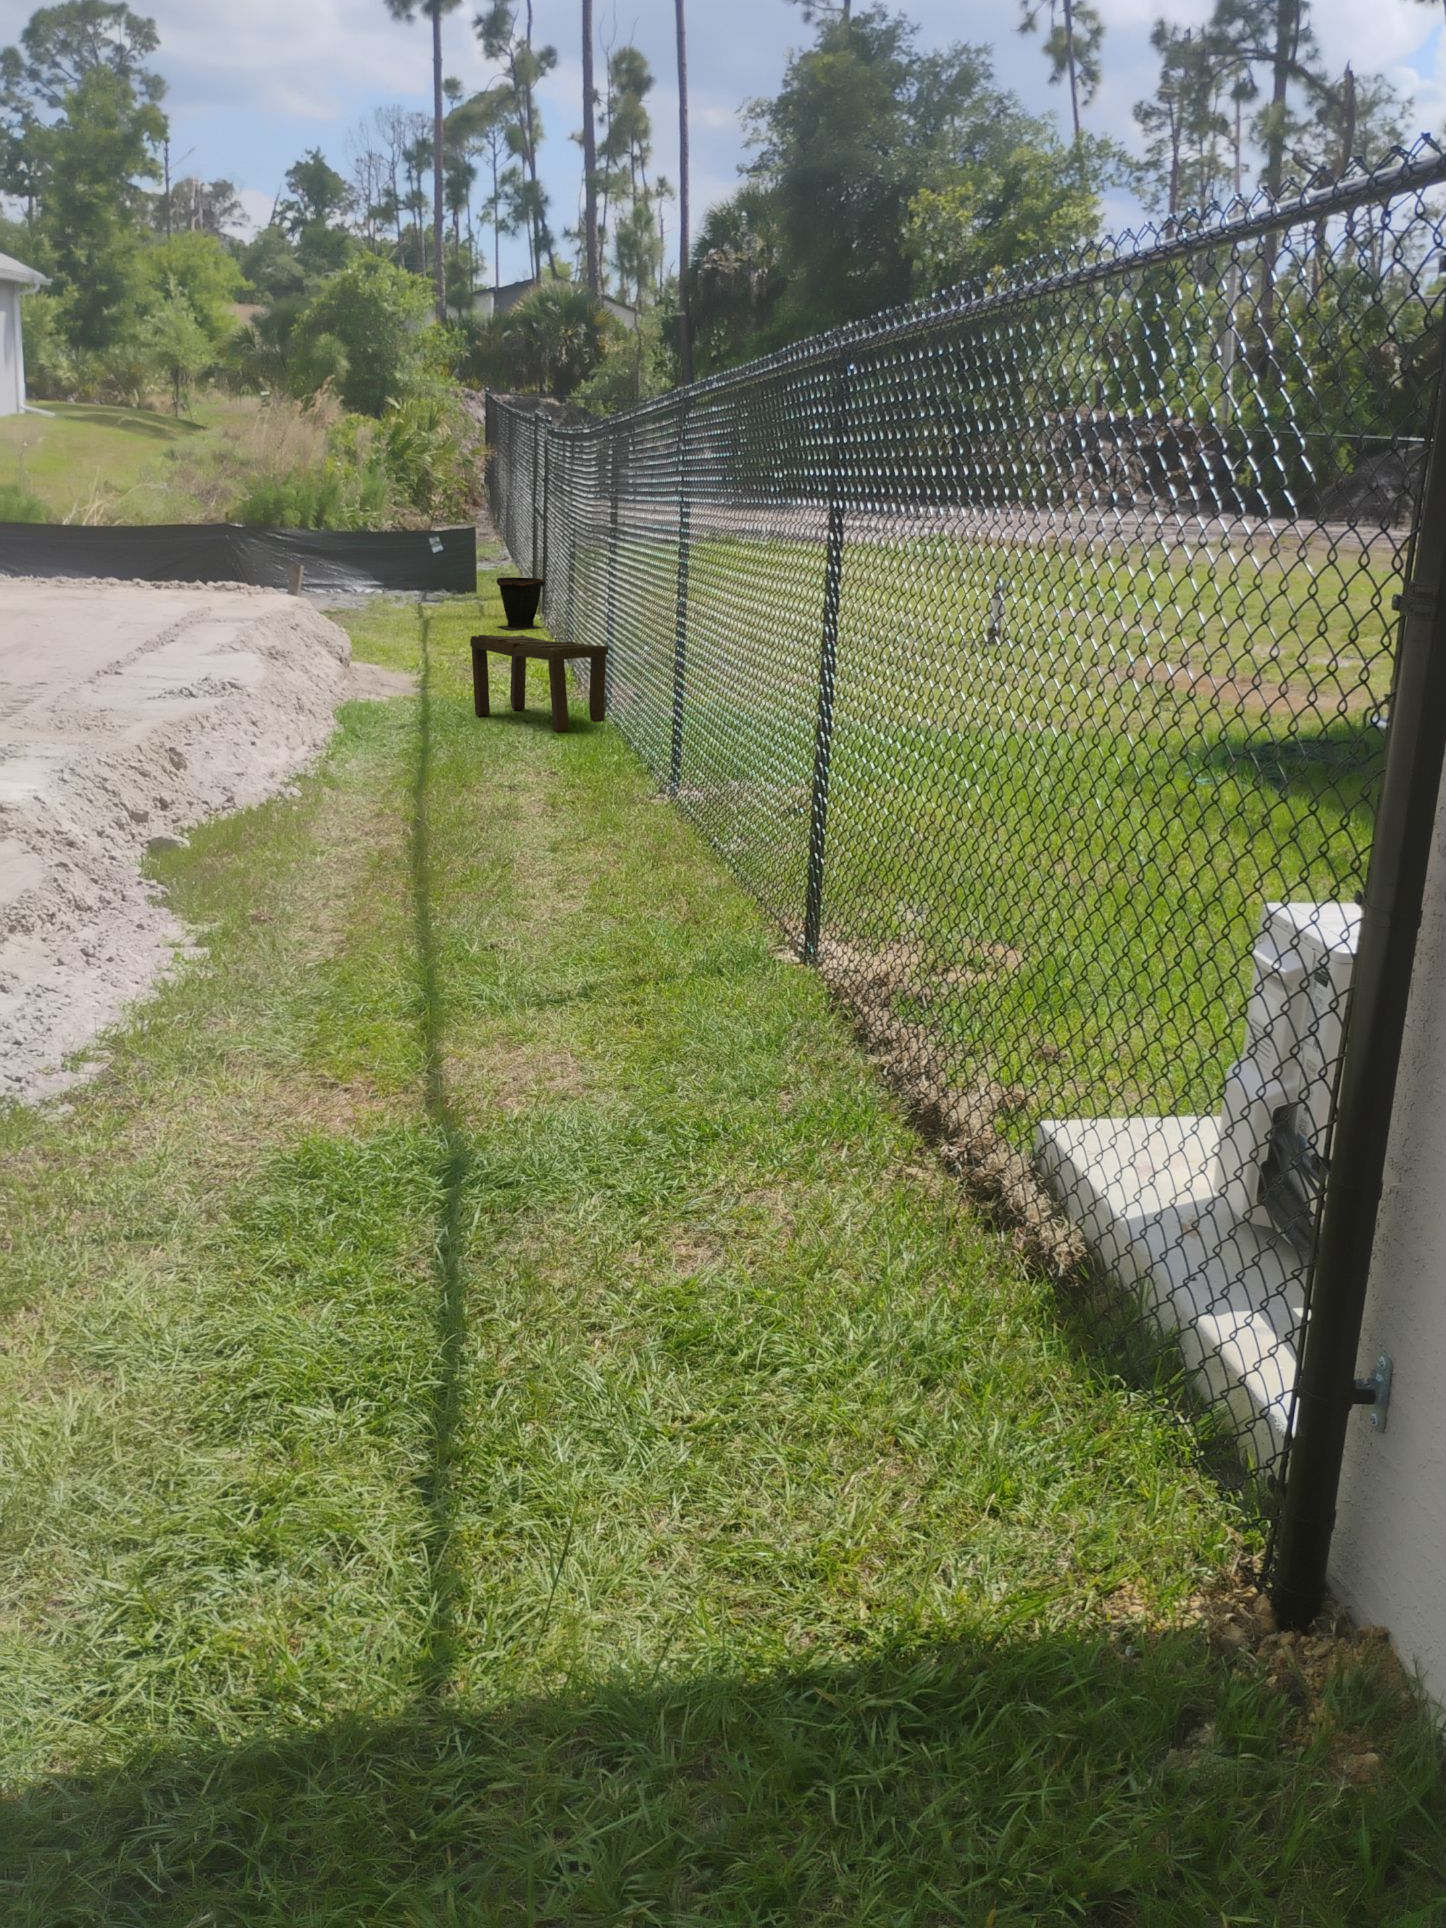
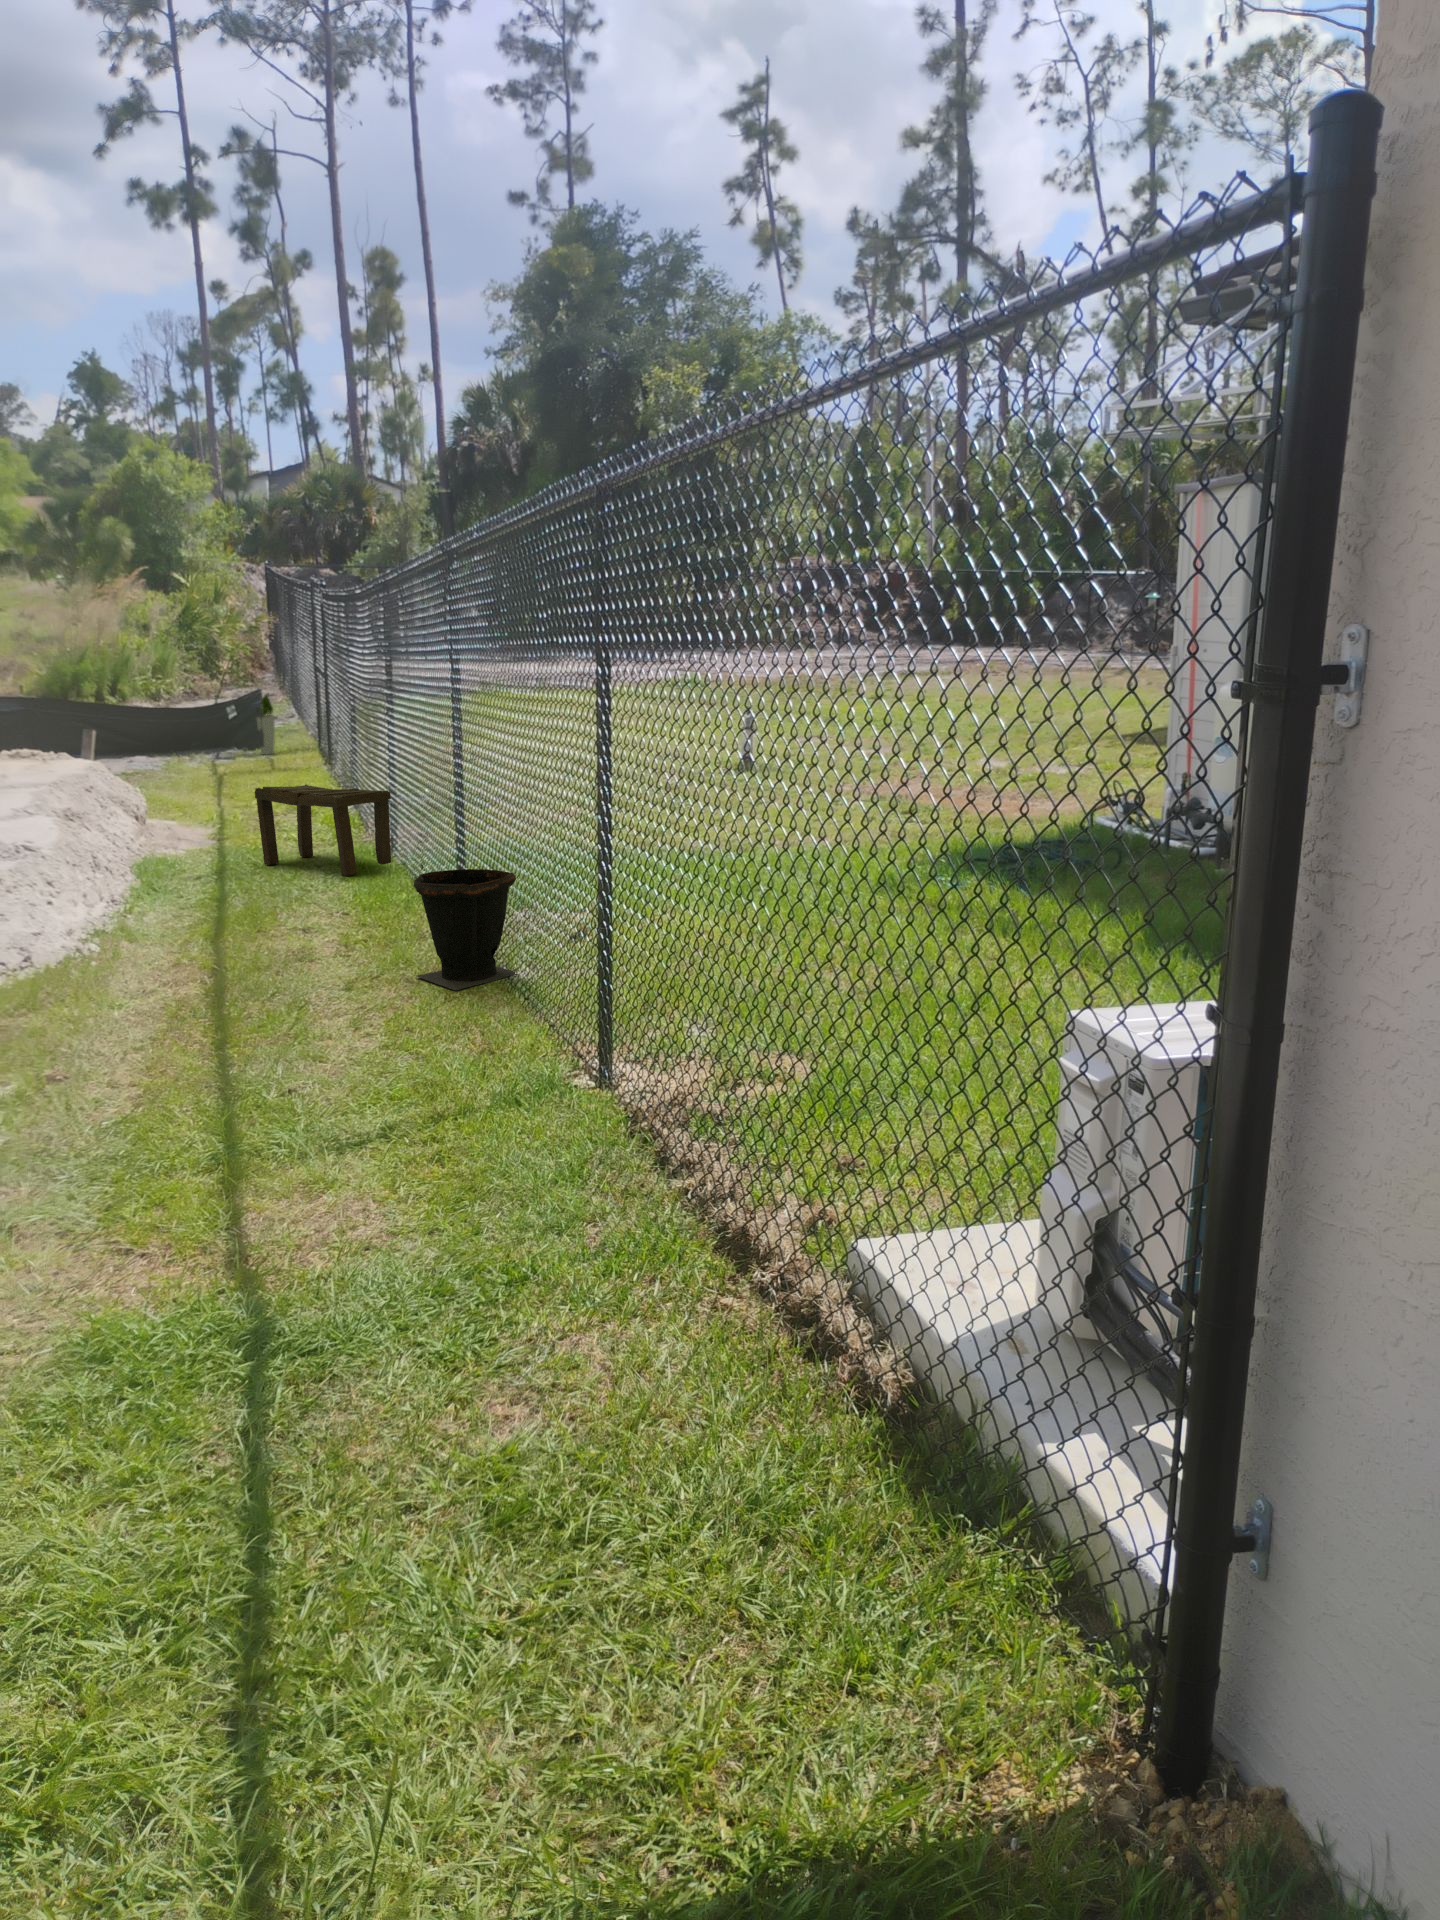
planter: none [468,535,494,600] -> present [257,694,275,755]
bucket: present [497,574,545,630] -> present [414,865,516,990]

